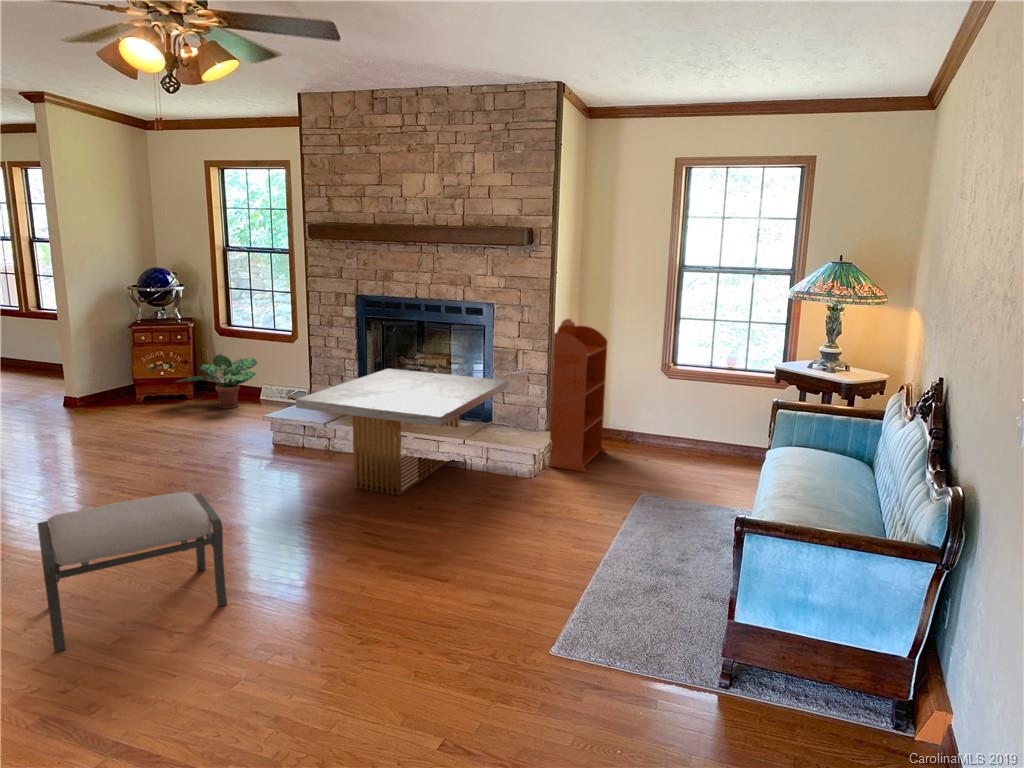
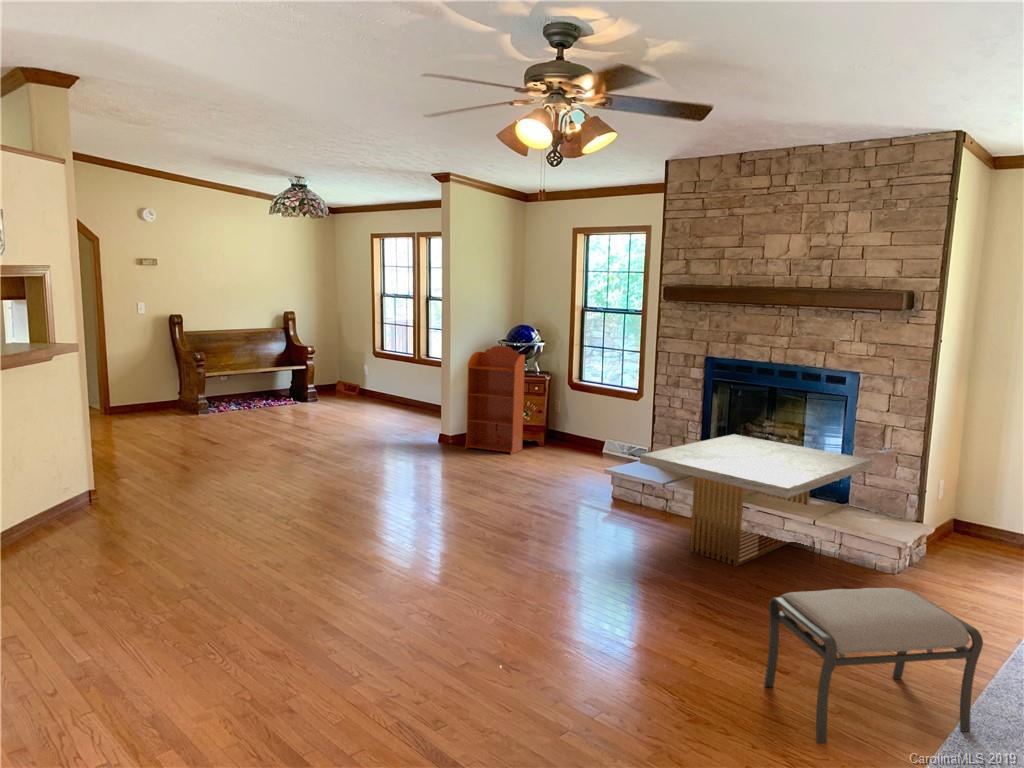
bookcase: present [549,319,607,472] -> present [465,346,525,455]
potted plant: present [176,354,257,409] -> none [527,406,603,460]
ottoman: present [37,492,227,652] -> present [764,588,983,743]

